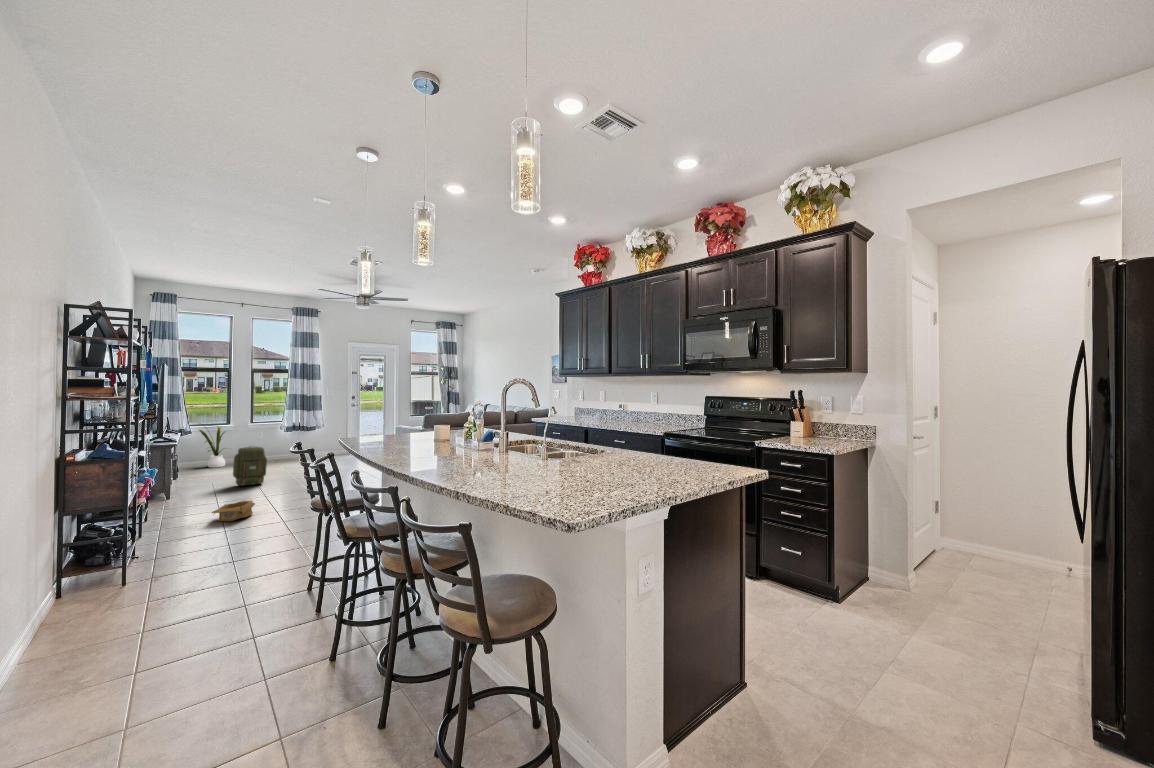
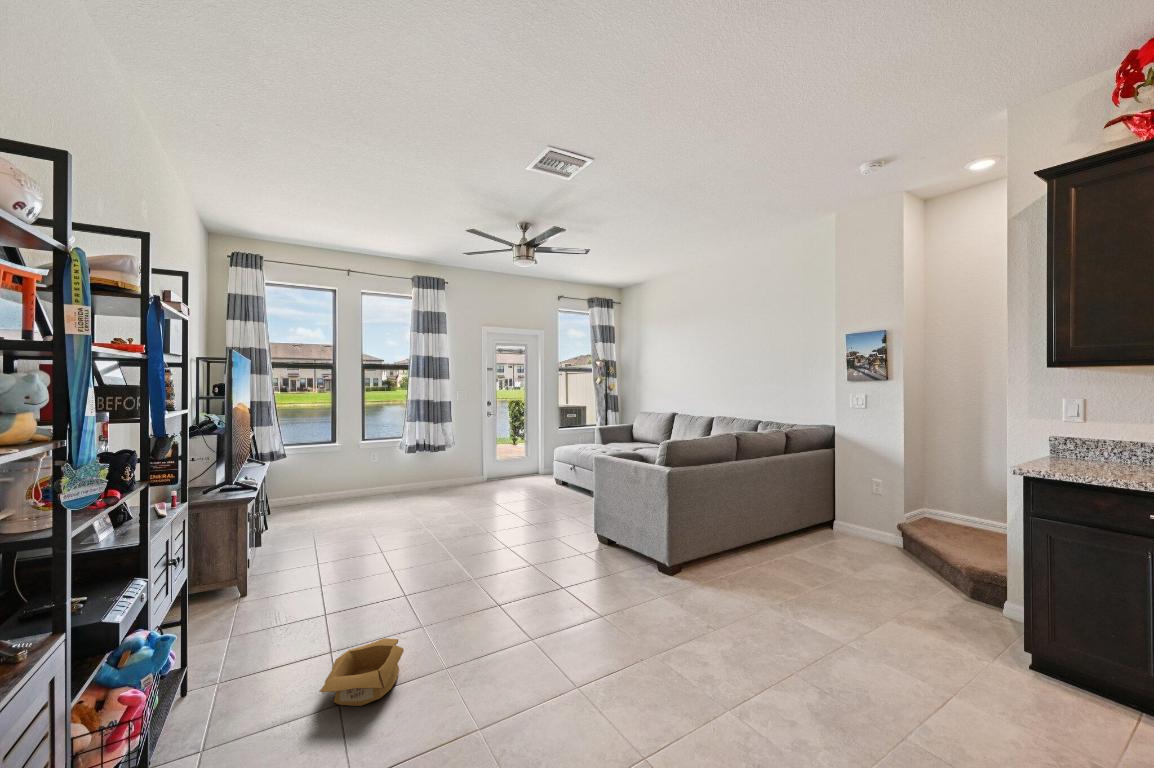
house plant: present [199,425,226,468] -> none [289,441,338,506]
backpack: present [233,447,267,486] -> none [346,490,397,559]

